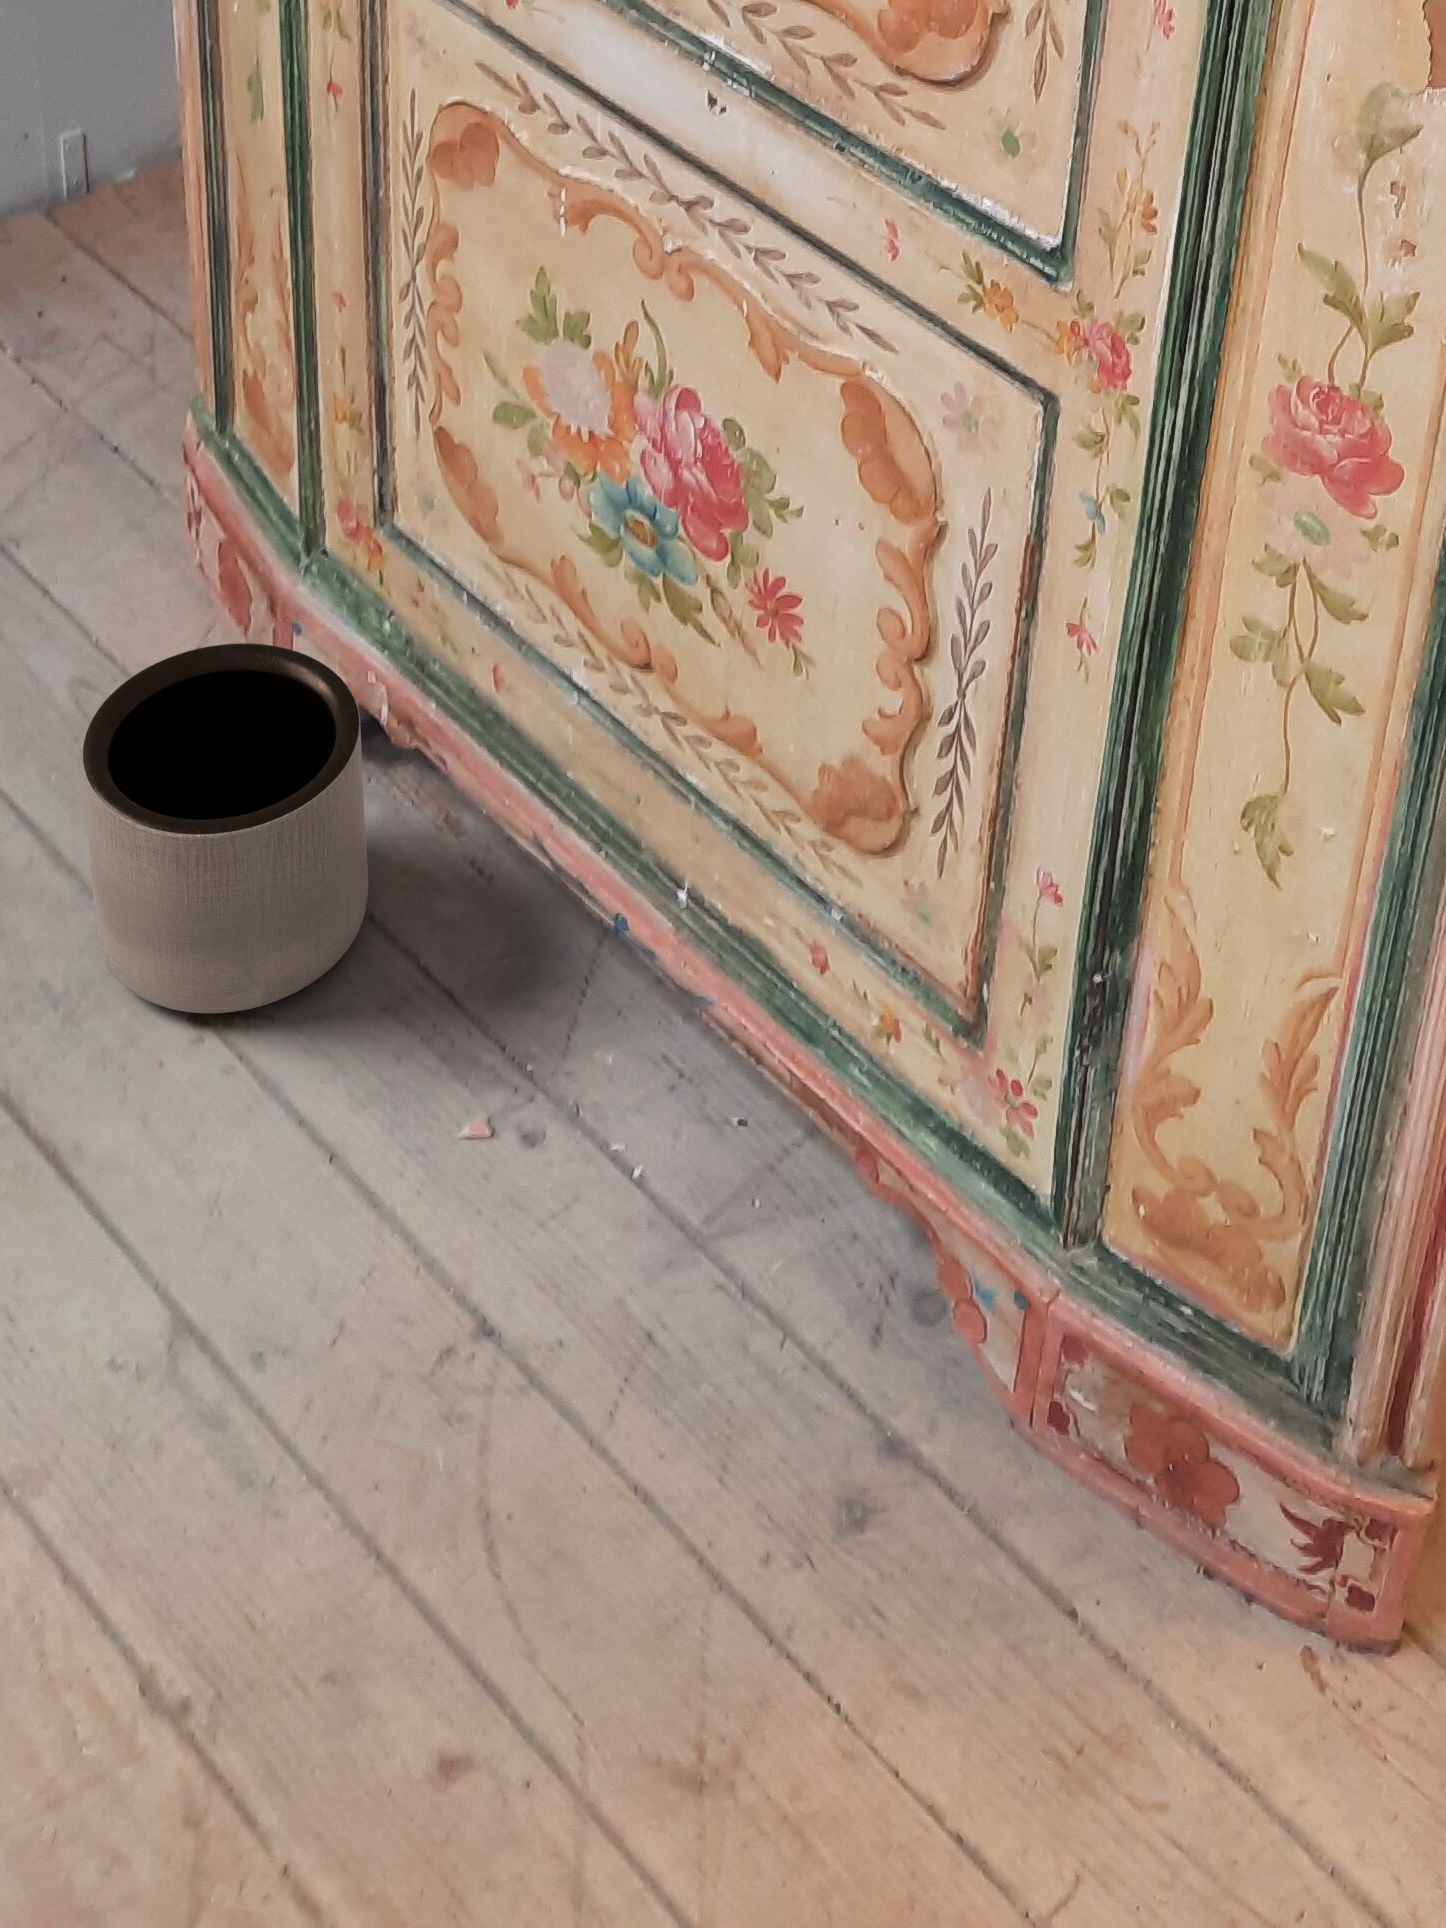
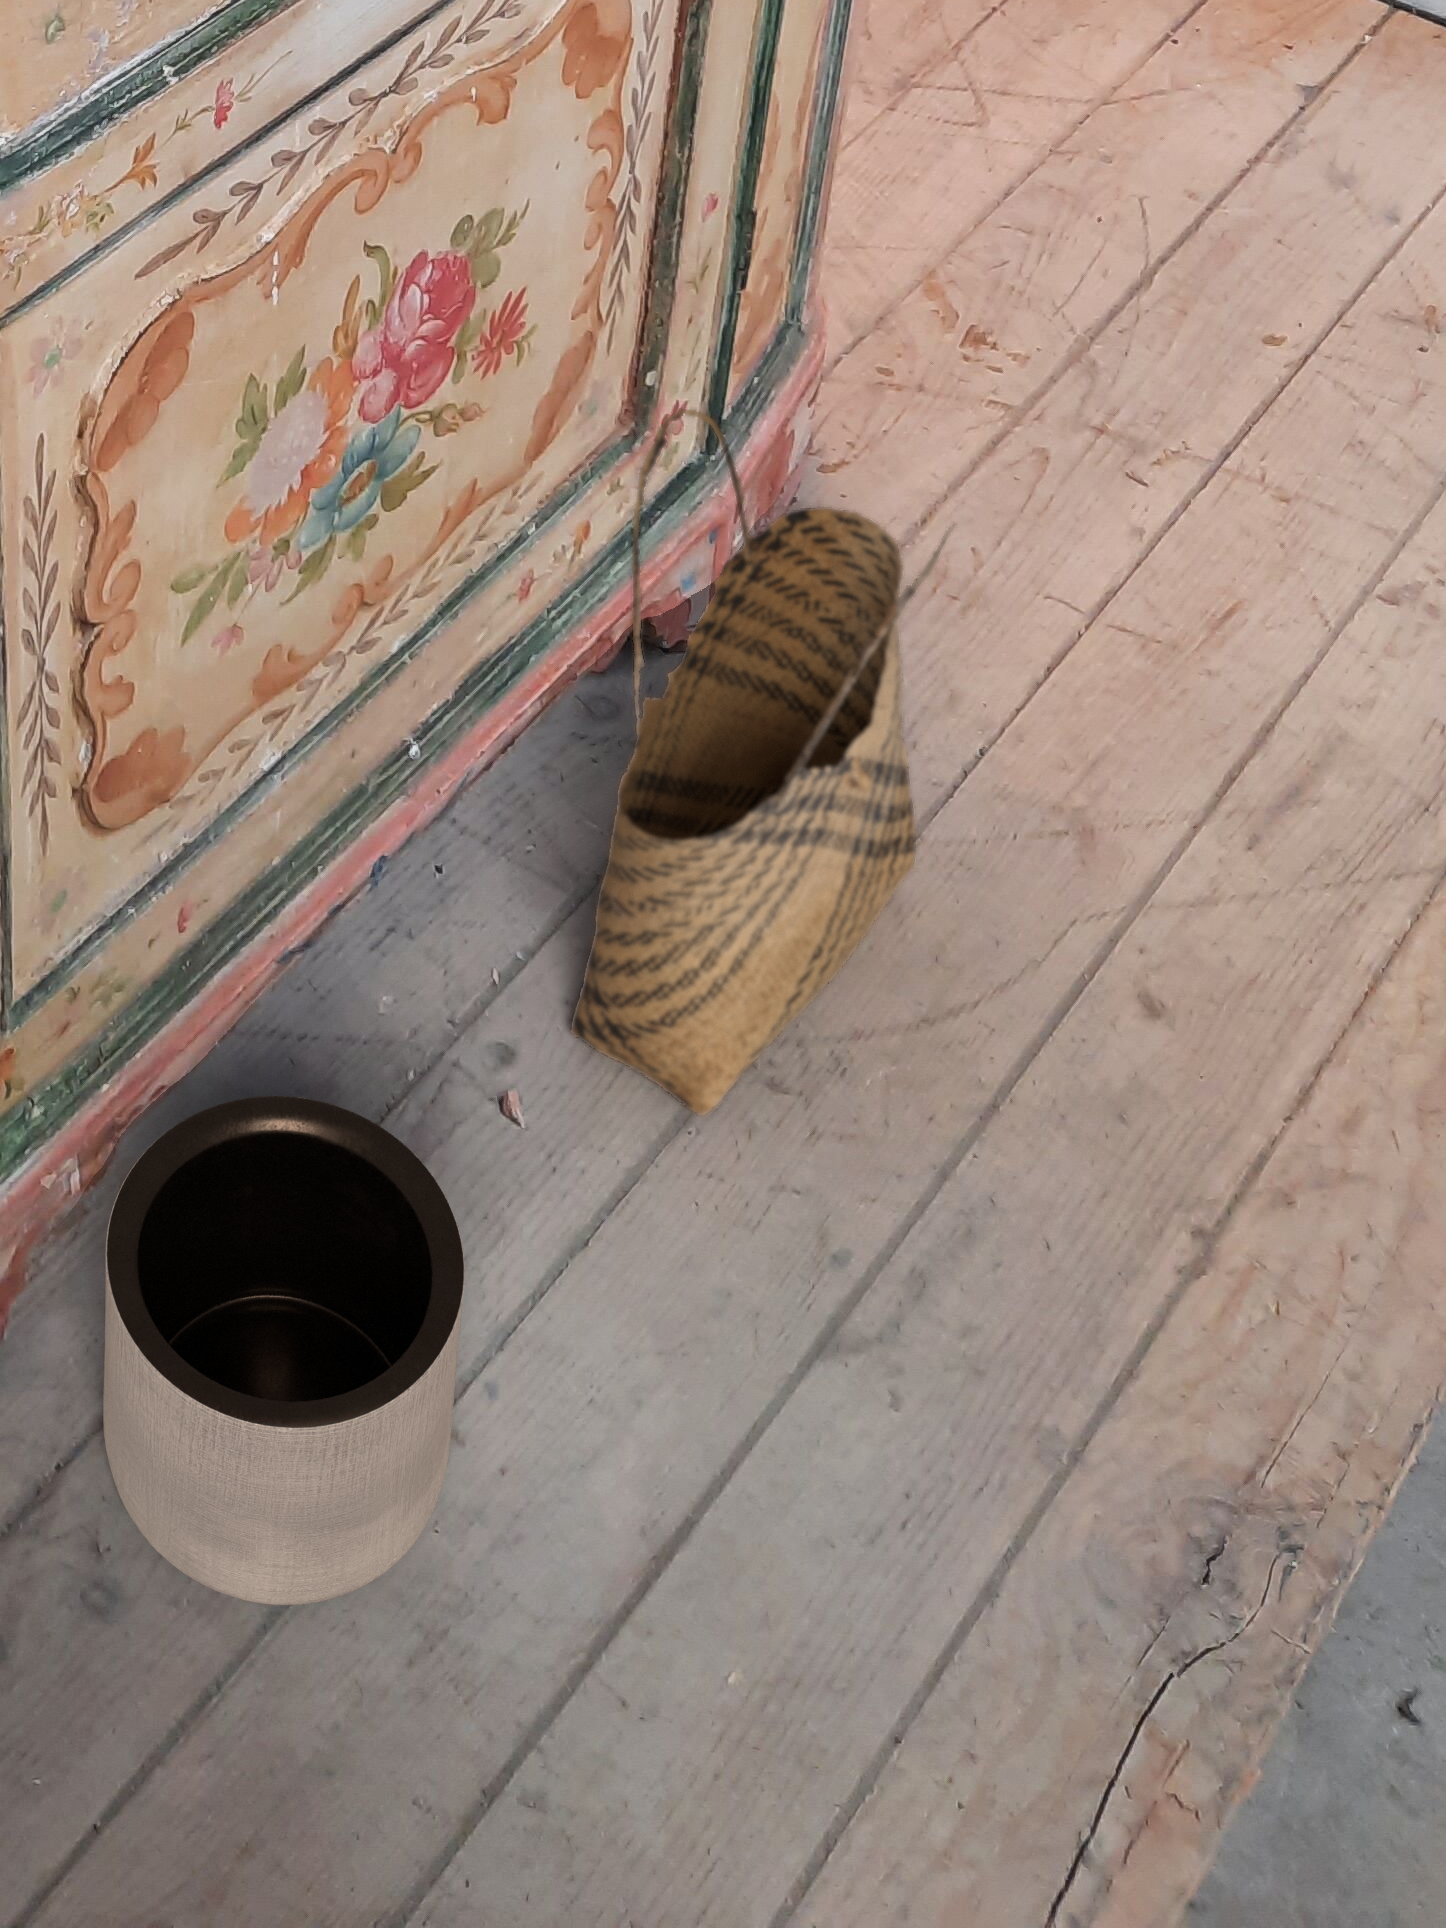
woven basket: none [415,792,845,1530] -> present [571,409,954,1115]

